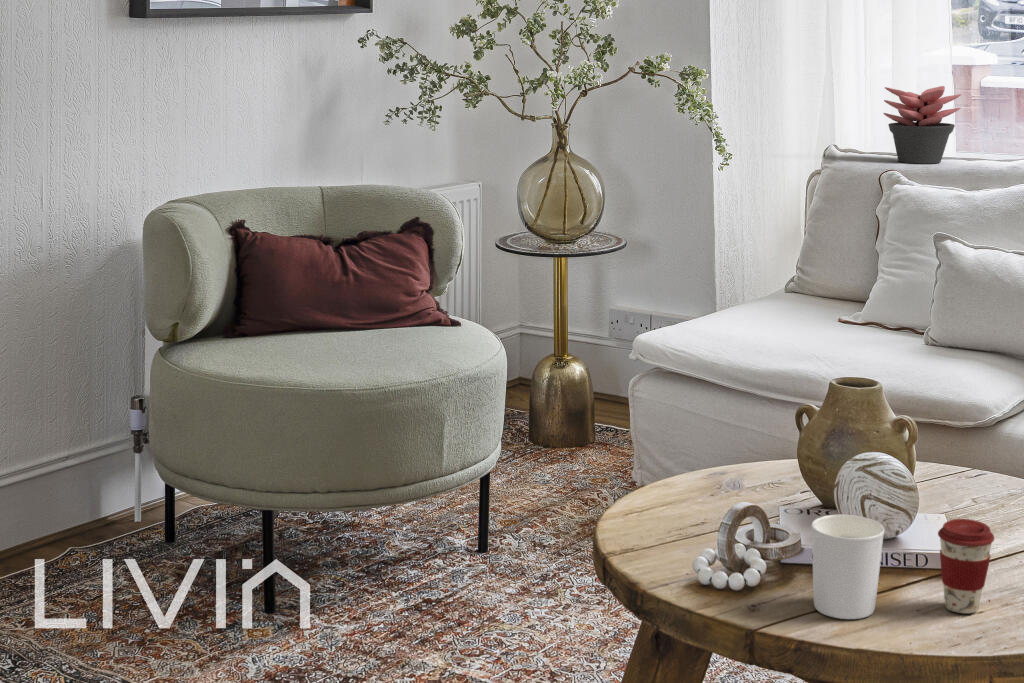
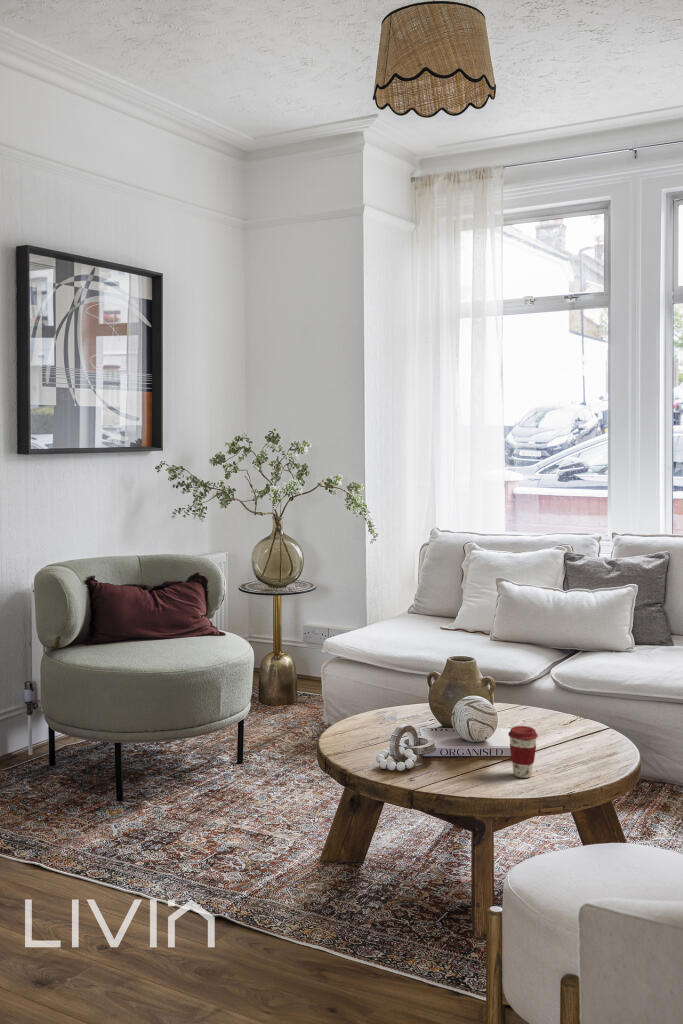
succulent plant: present [883,86,961,164] -> none [464,494,507,538]
candle holder: present [811,515,885,619] -> none [441,726,480,783]

